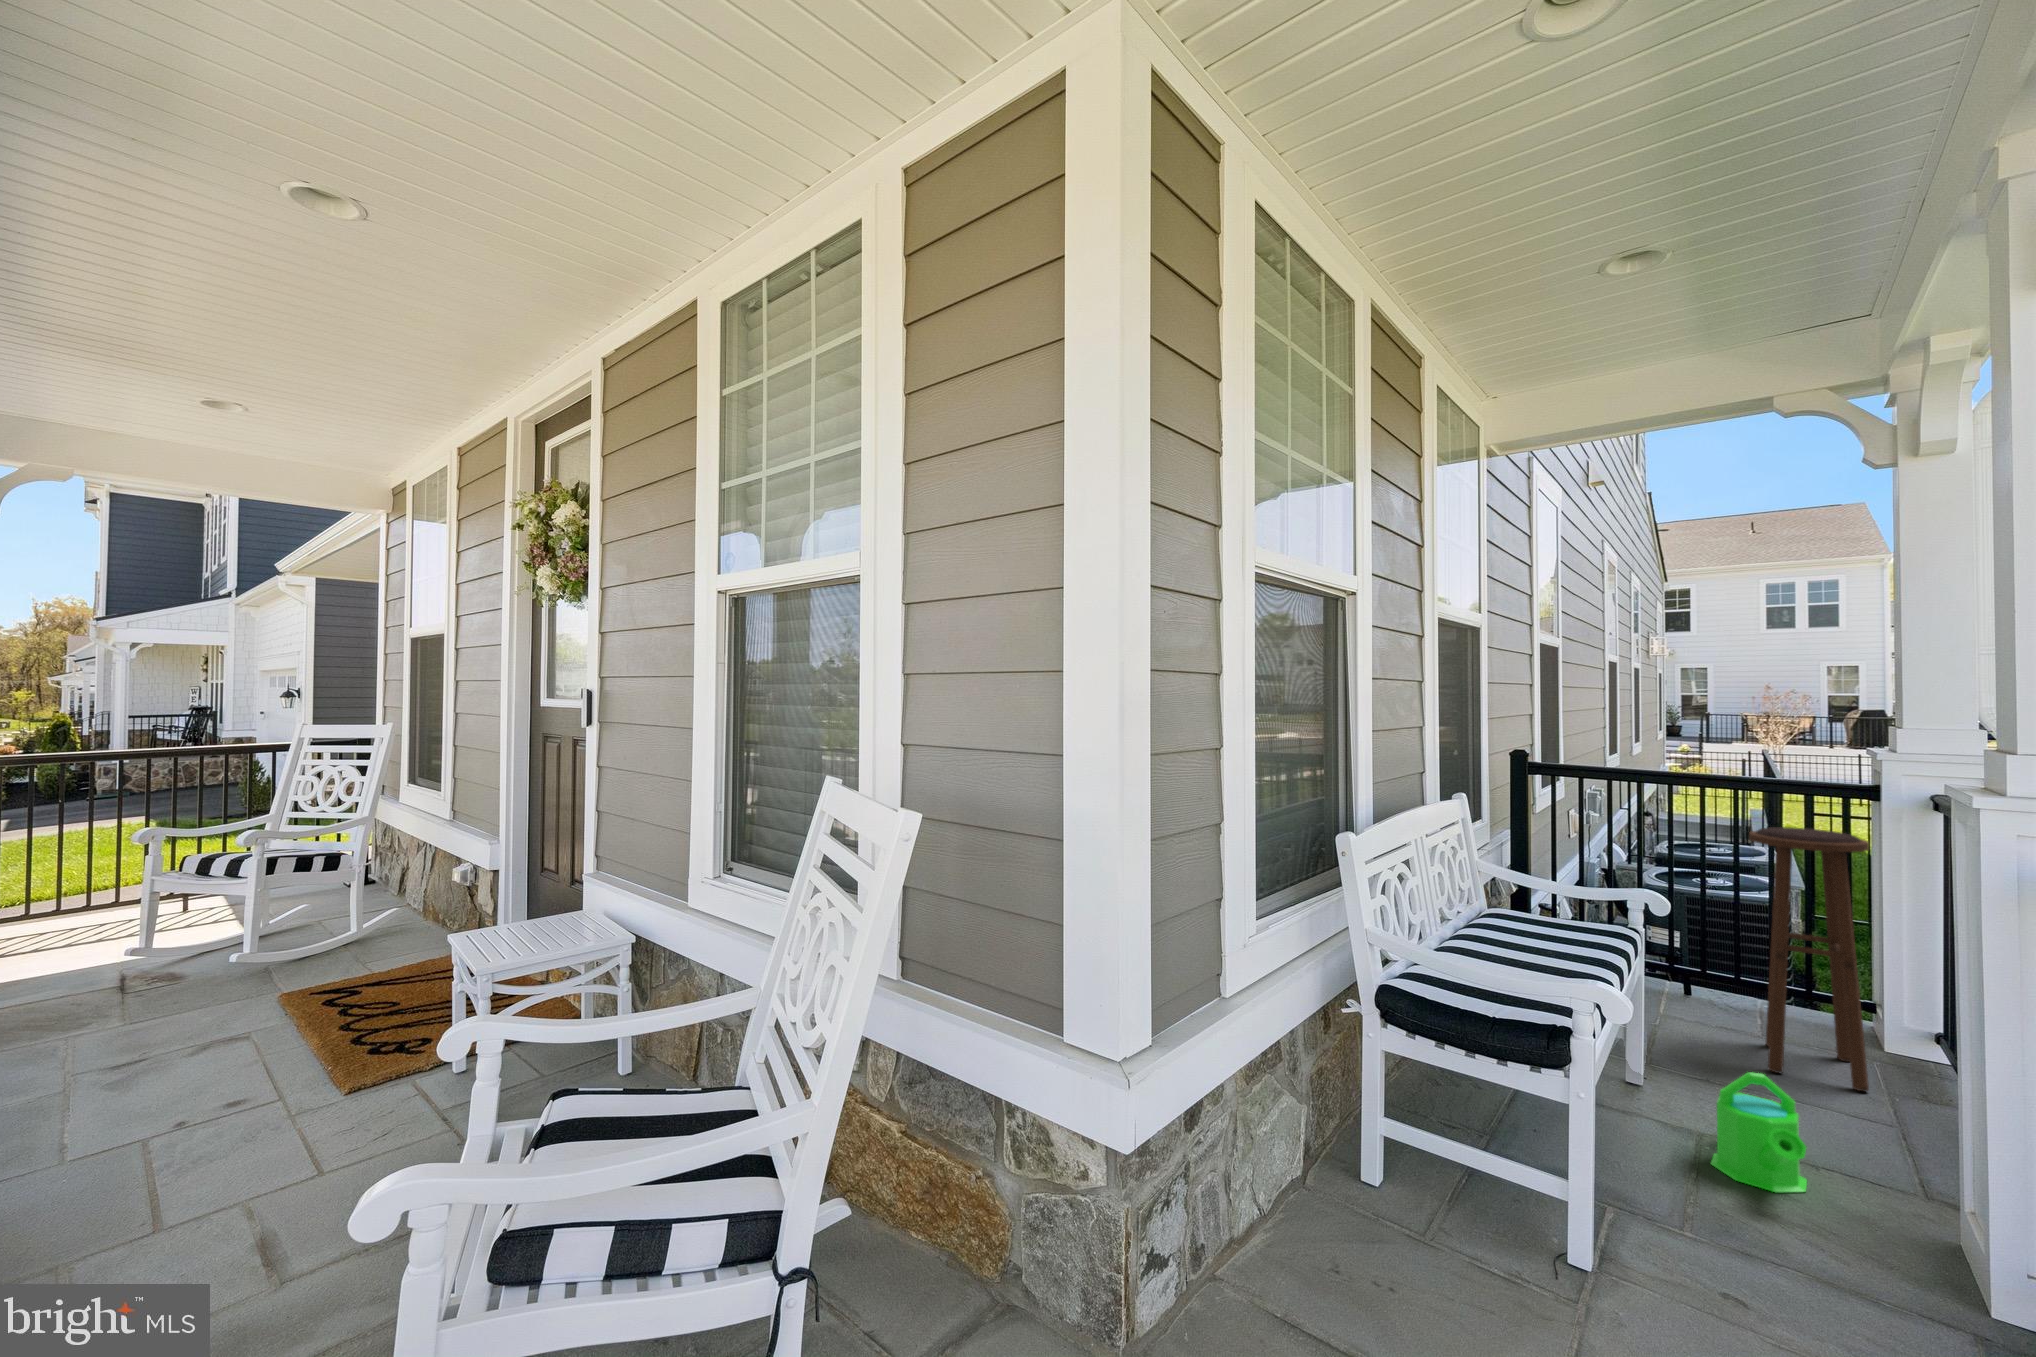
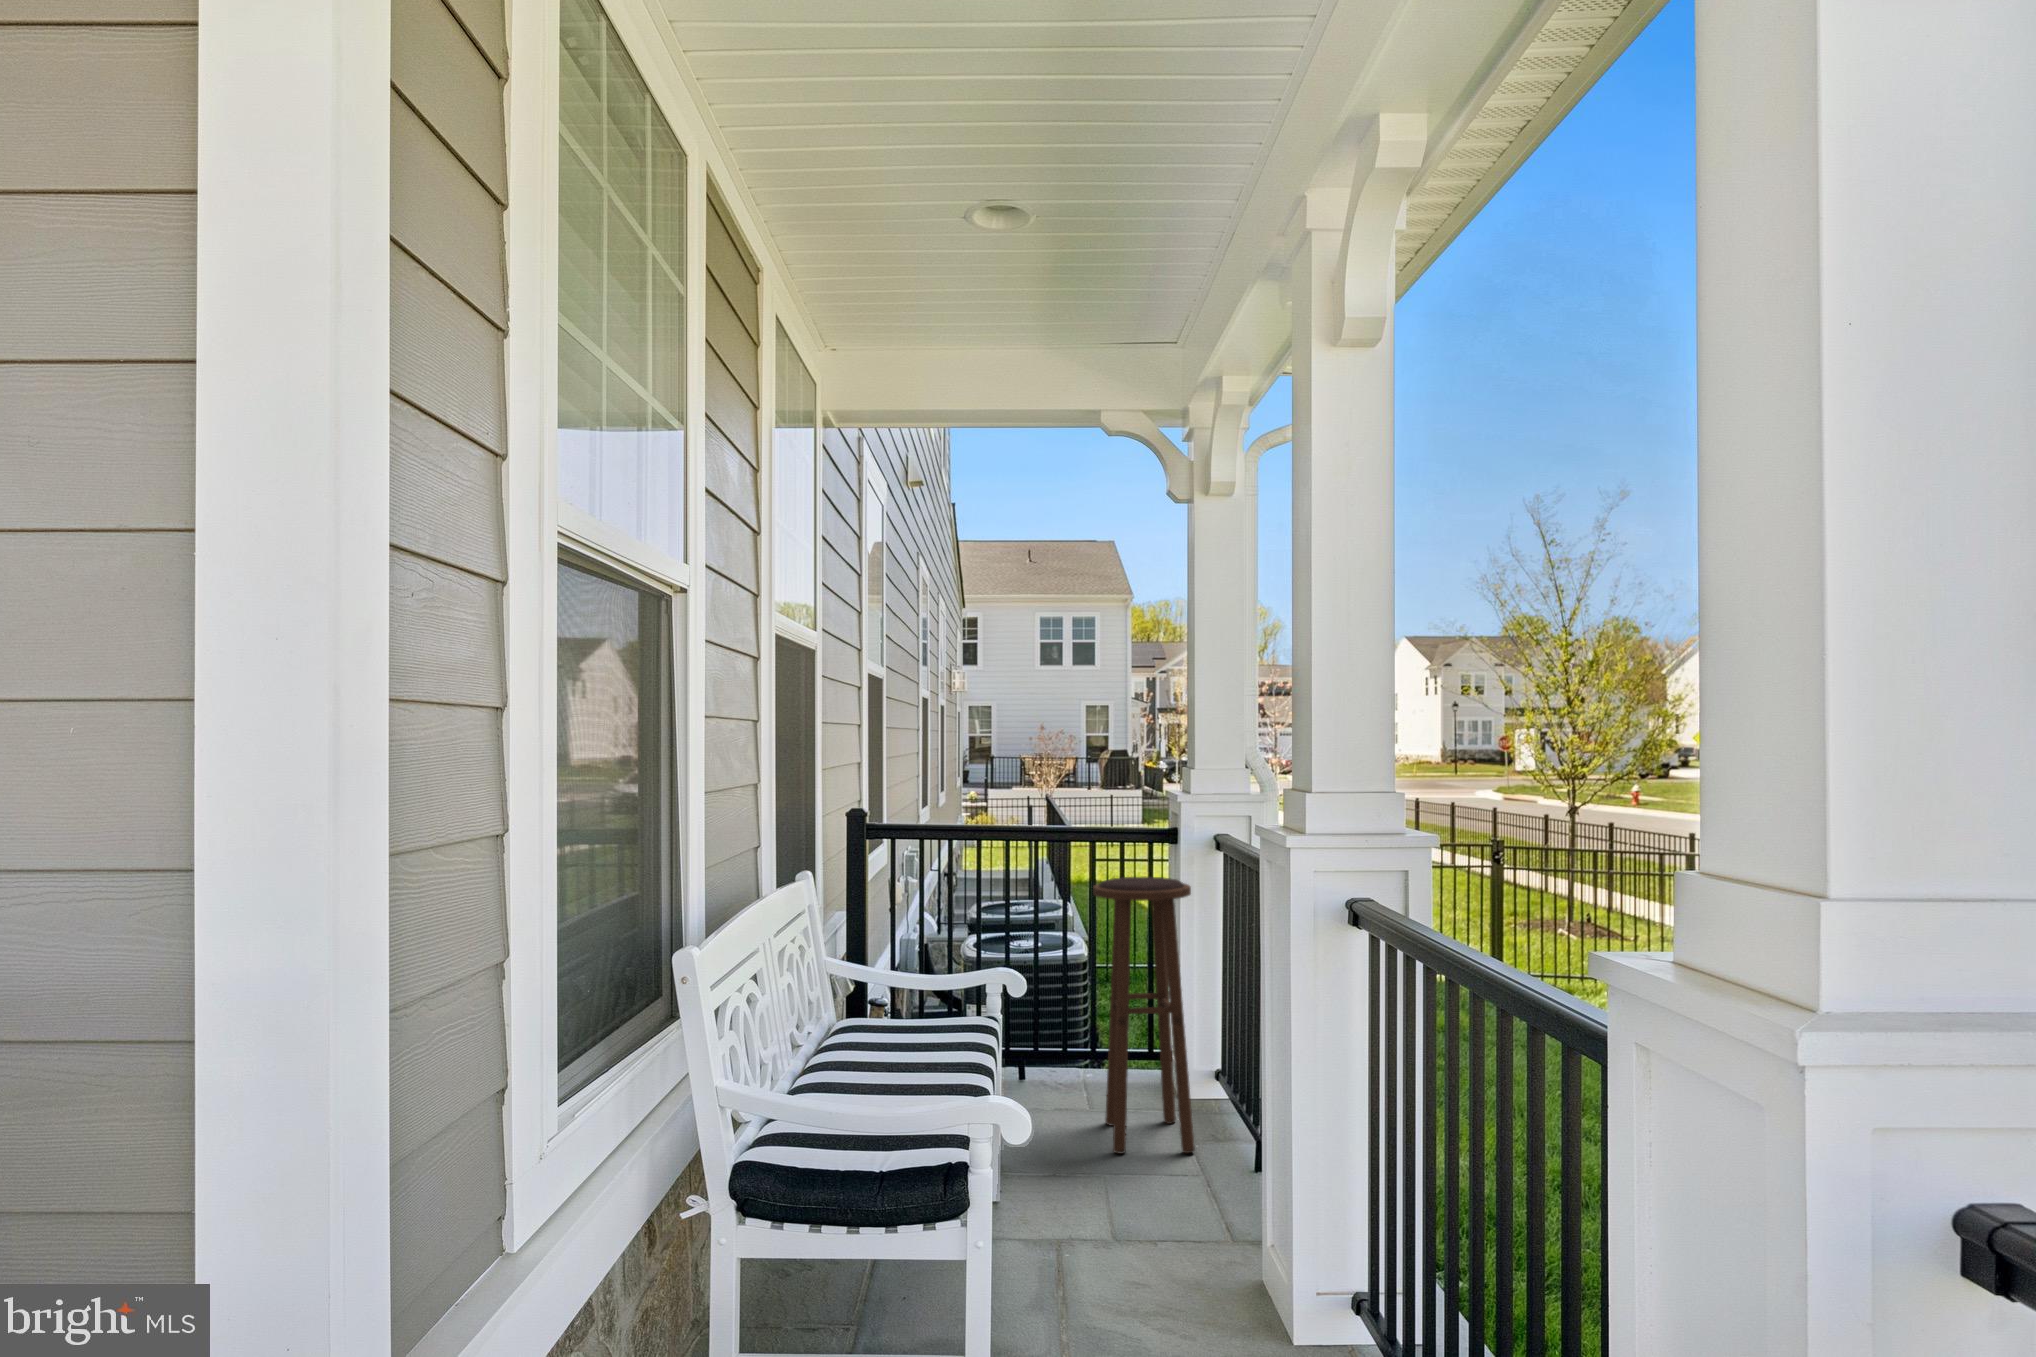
watering can: present [1711,1072,1807,1192] -> none [1087,1163,1176,1297]

